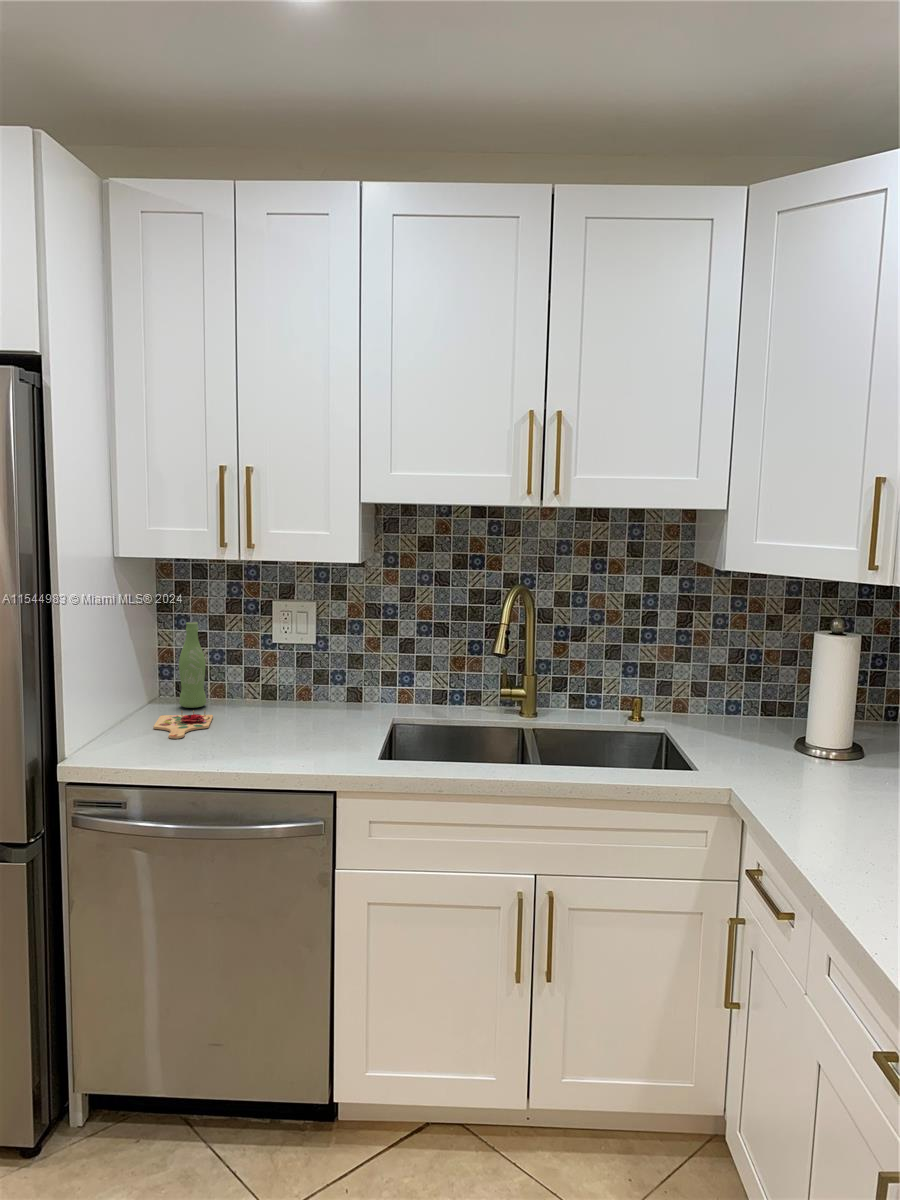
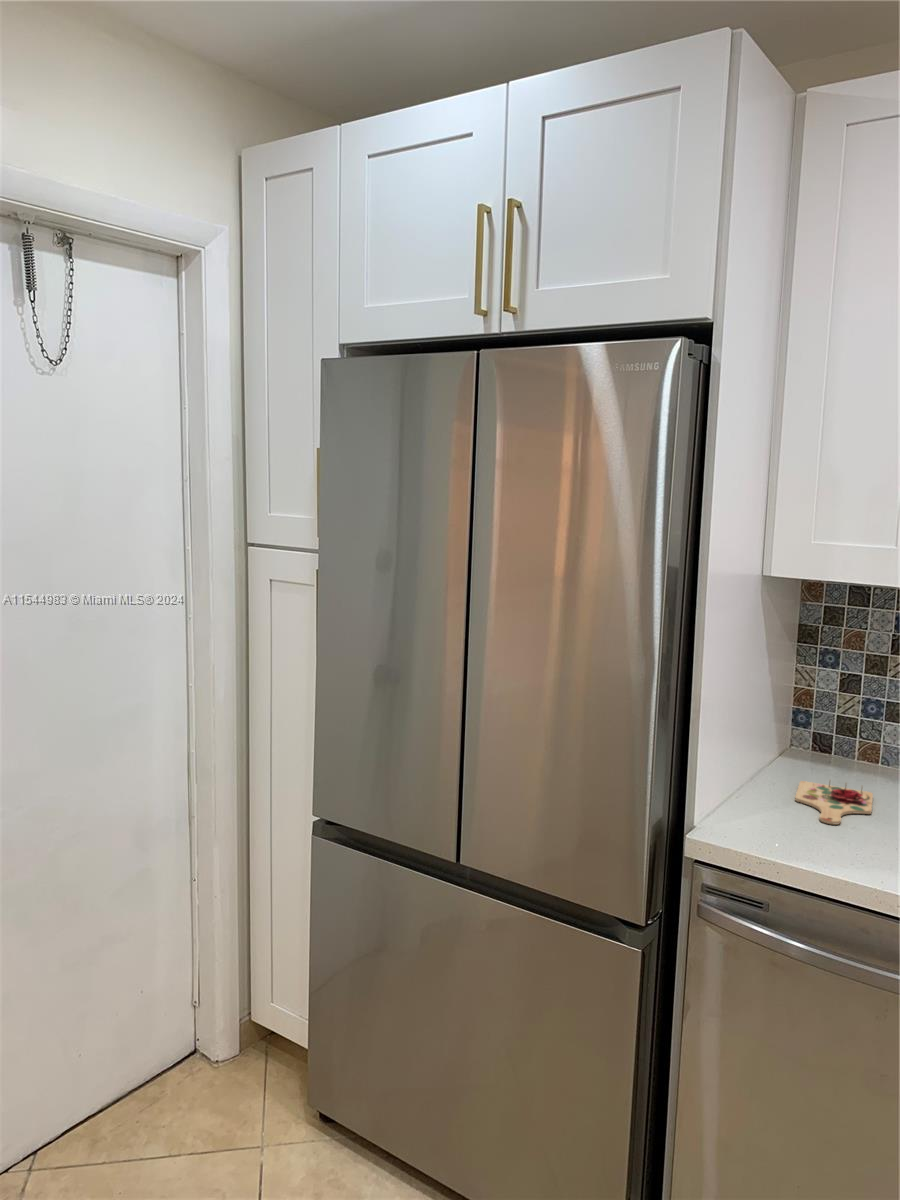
bottle: present [179,622,206,708] -> none [821,662,862,775]

